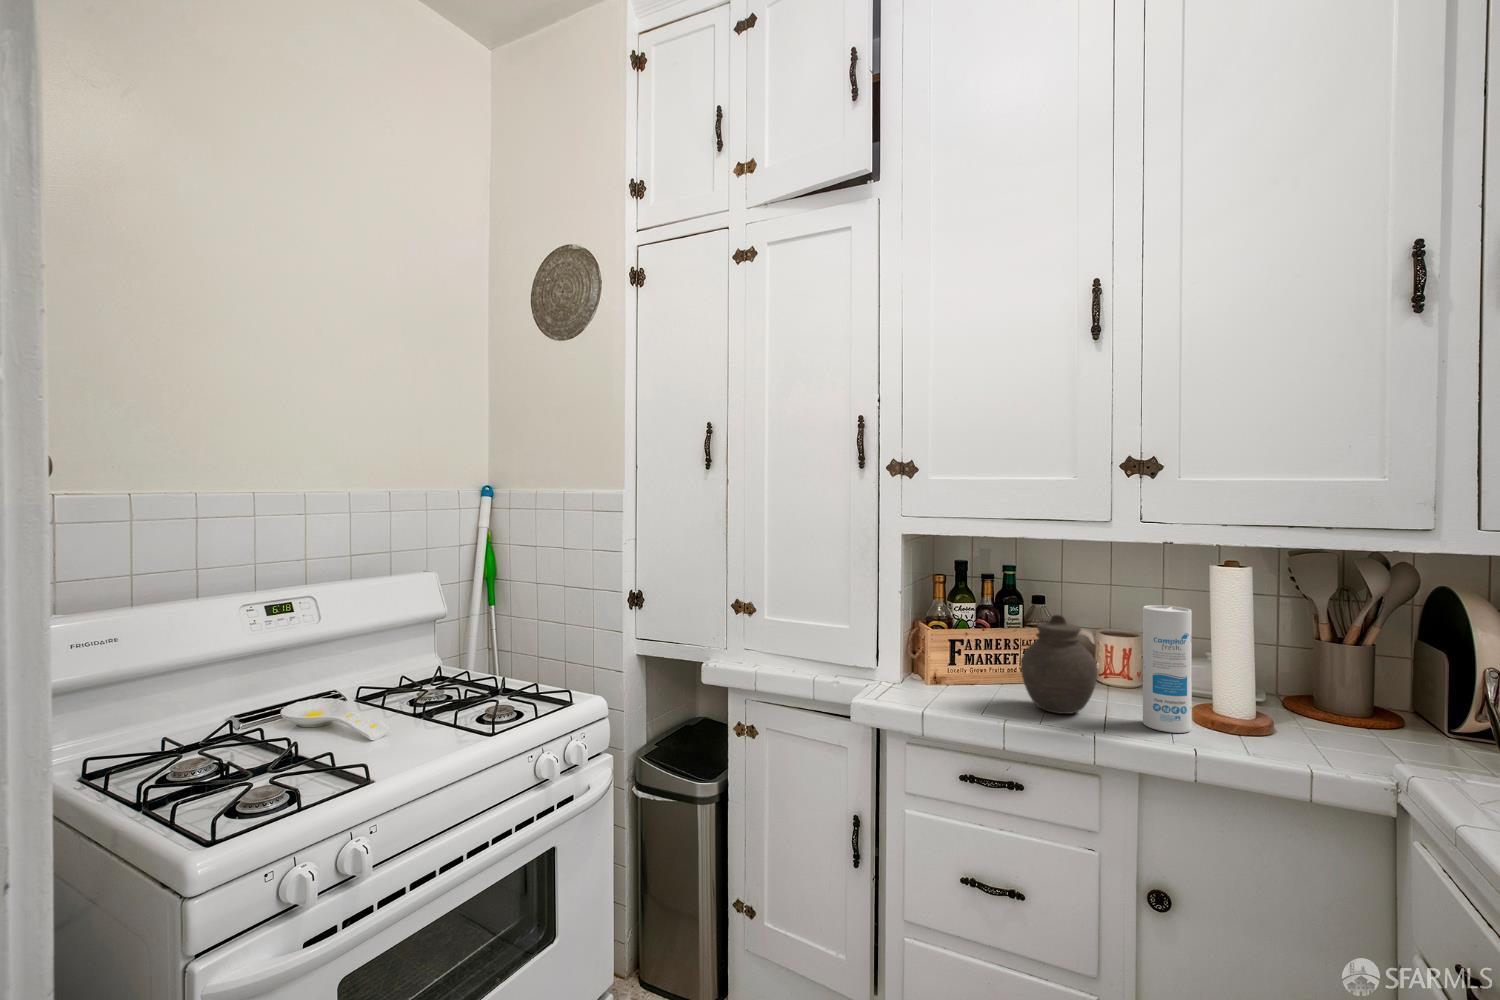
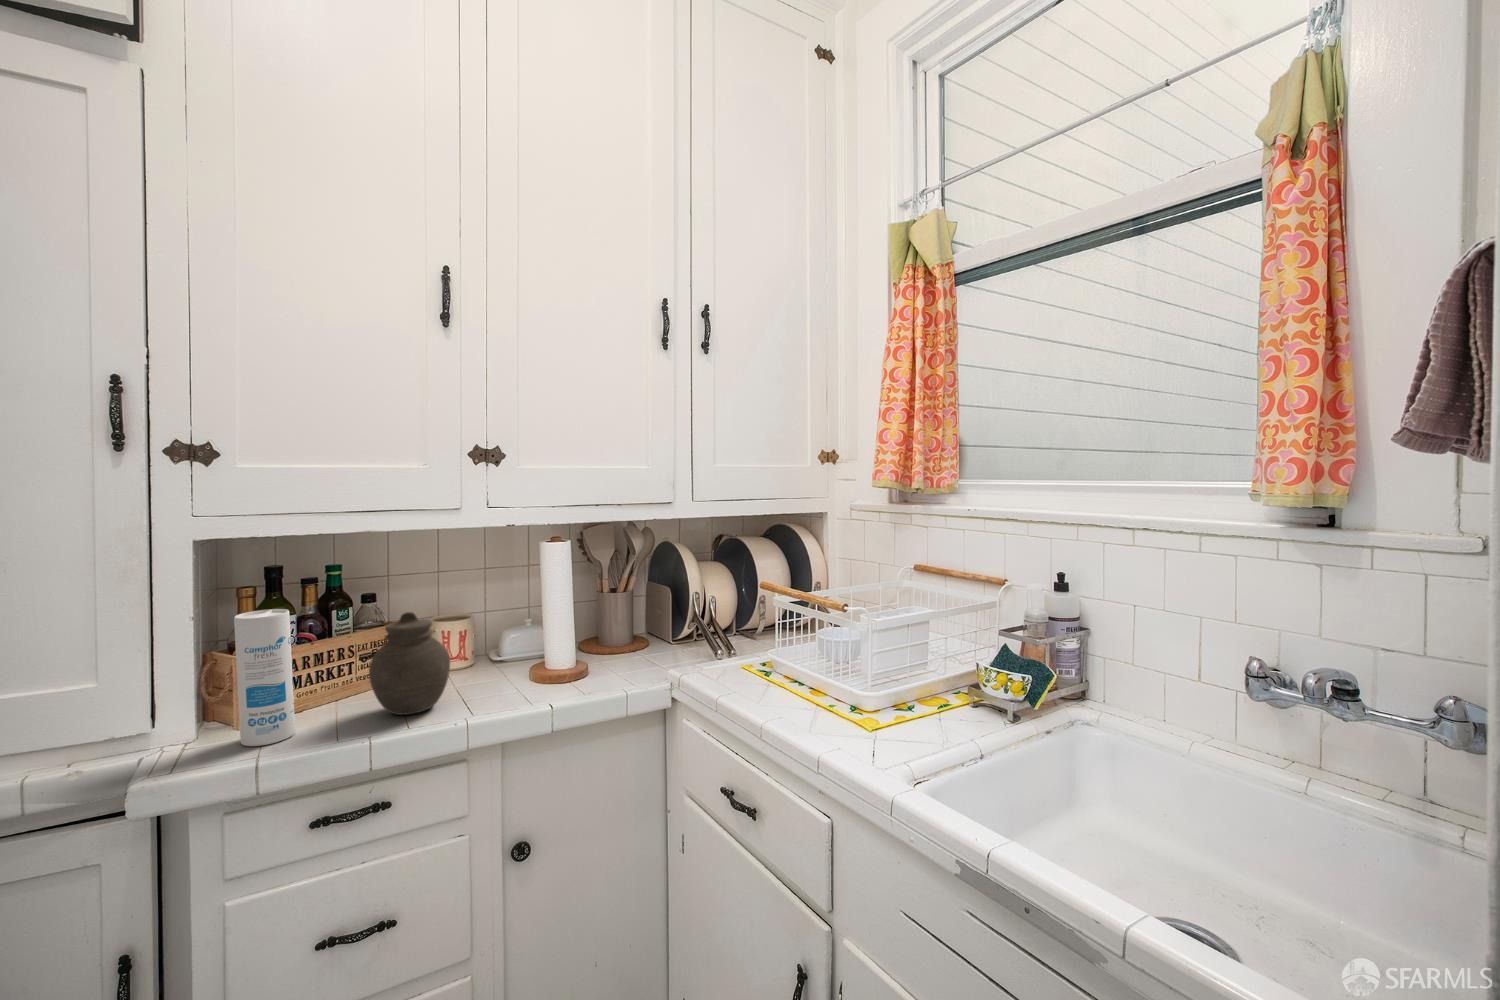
canister: present [1143,605,1192,733] -> present [234,609,295,746]

